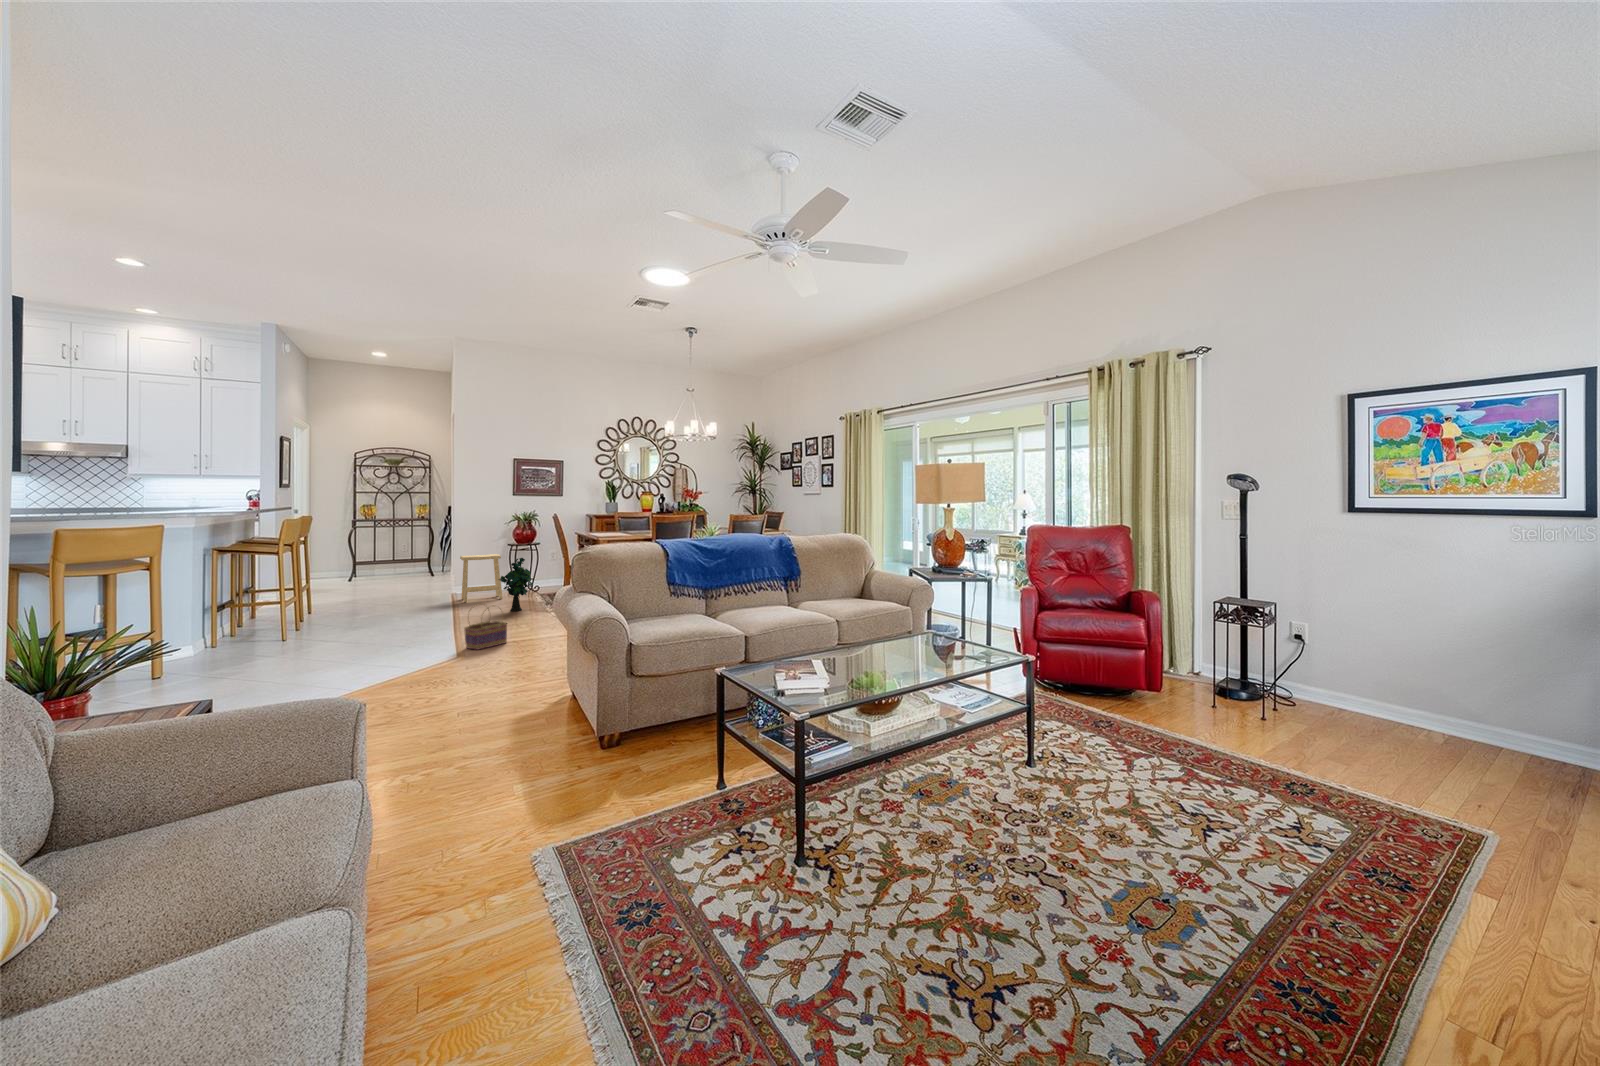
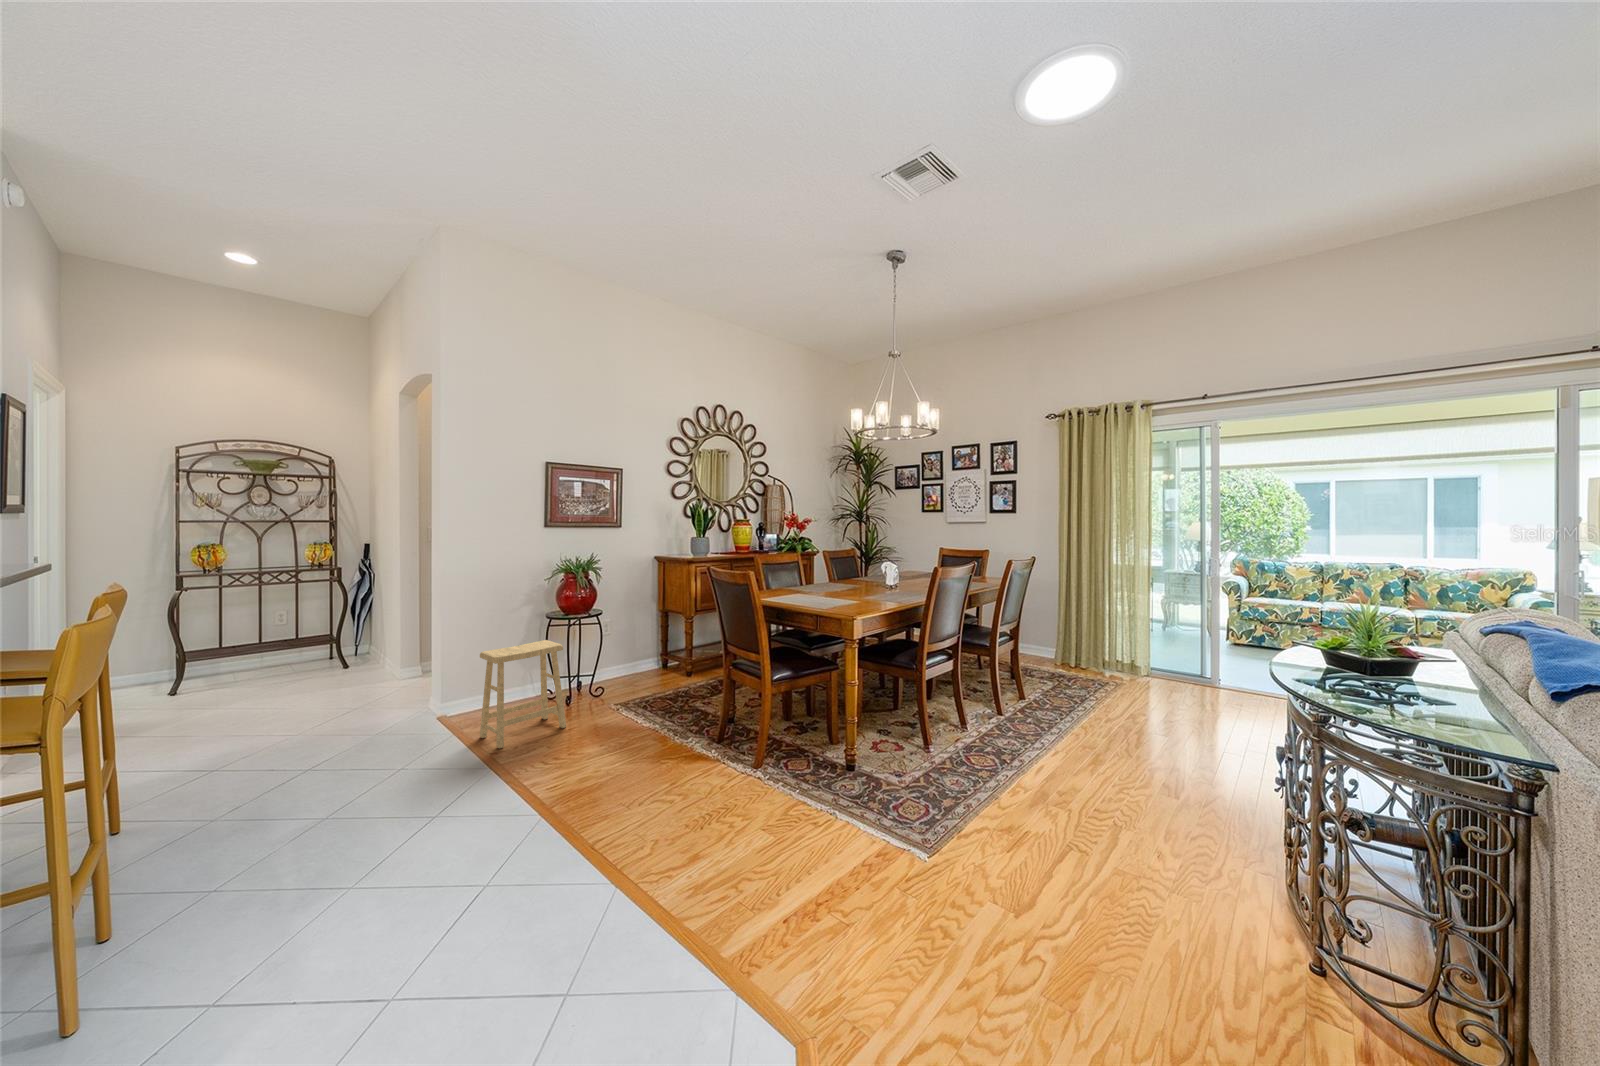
decorative plant: present [498,558,532,611] -> none [614,658,678,772]
basket: present [464,607,507,650] -> none [771,852,844,1020]

